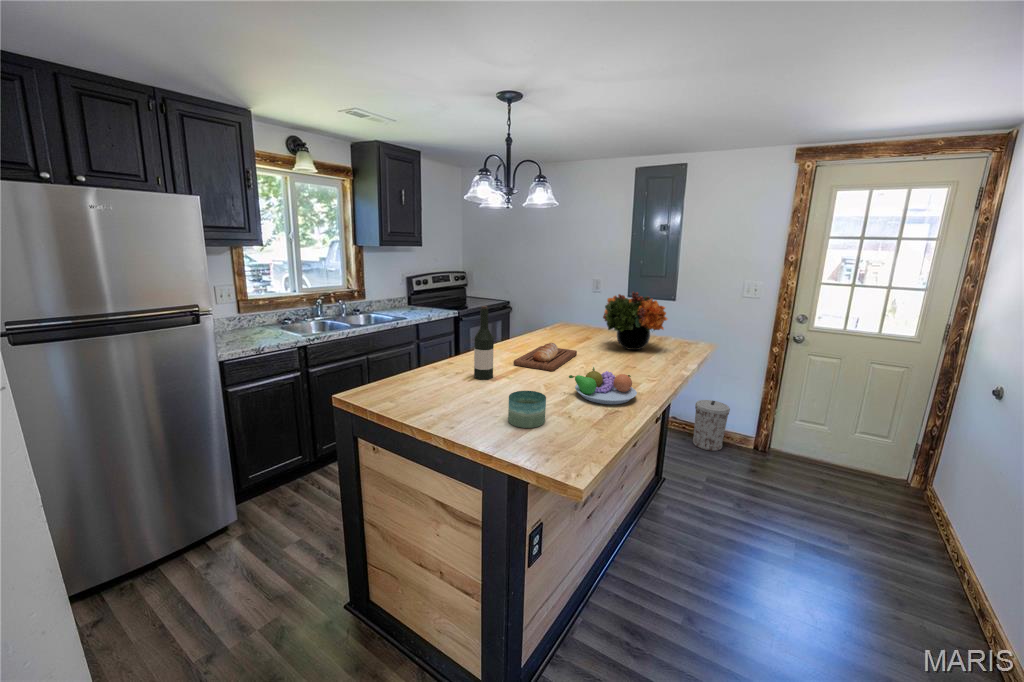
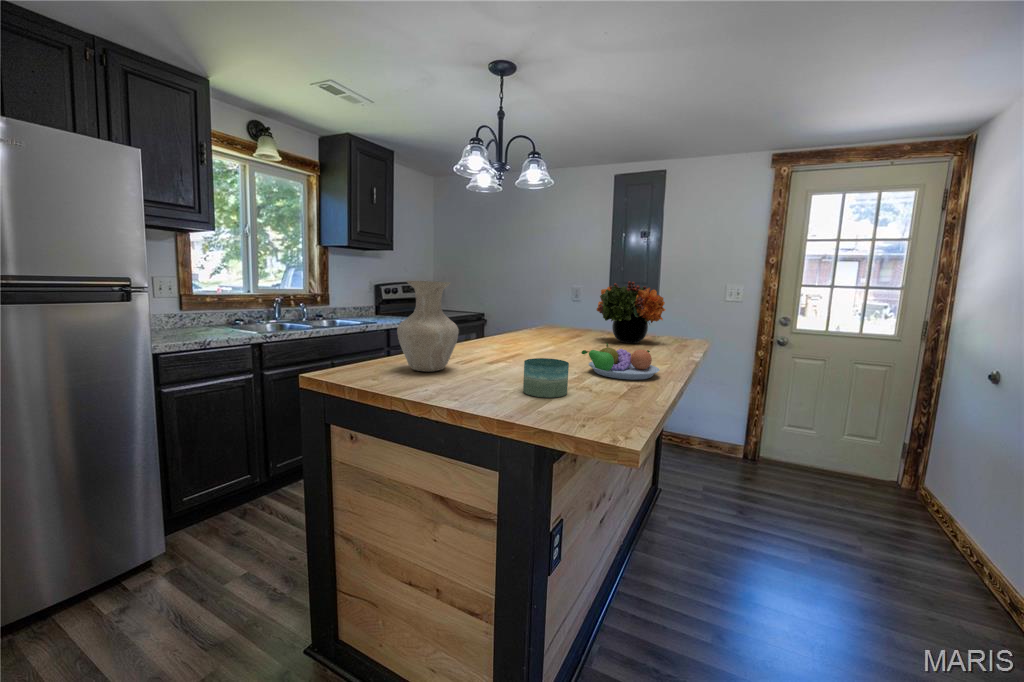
wine bottle: present [474,306,494,379] -> none [468,277,492,362]
vase: none [410,315,462,394] -> present [397,281,459,371]
bread loaf: present [513,343,577,371] -> none [509,332,574,356]
trash can: present [693,400,730,451] -> none [681,408,718,461]

